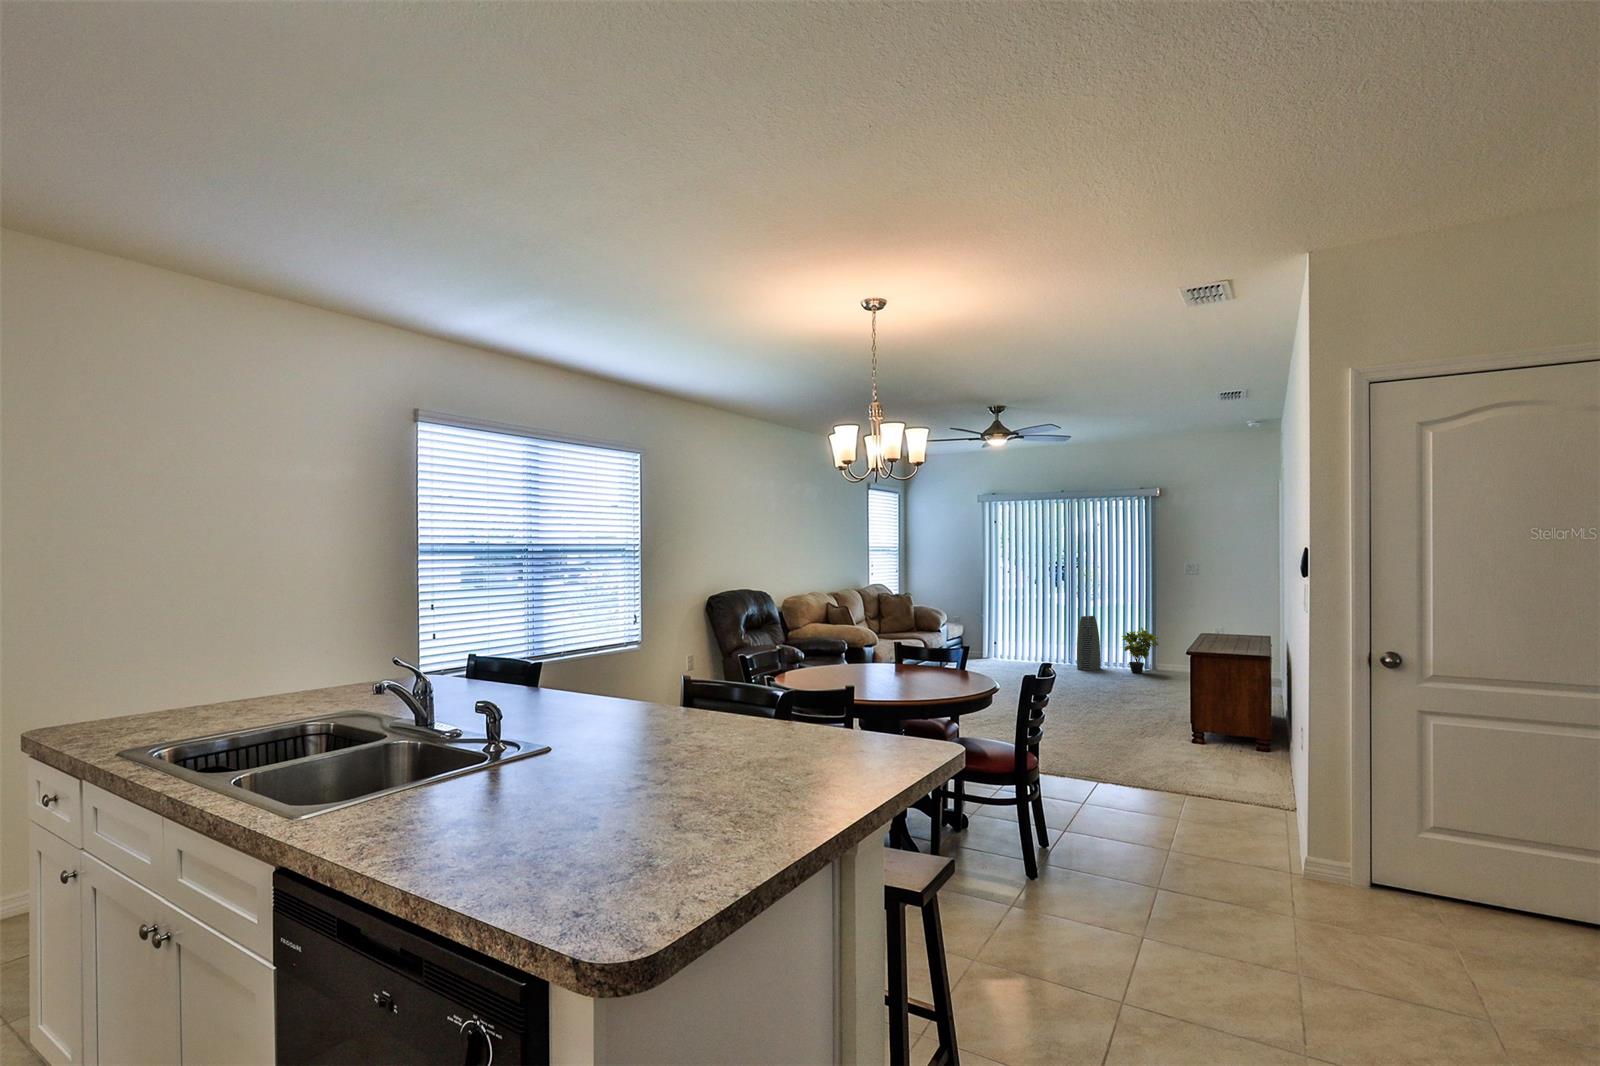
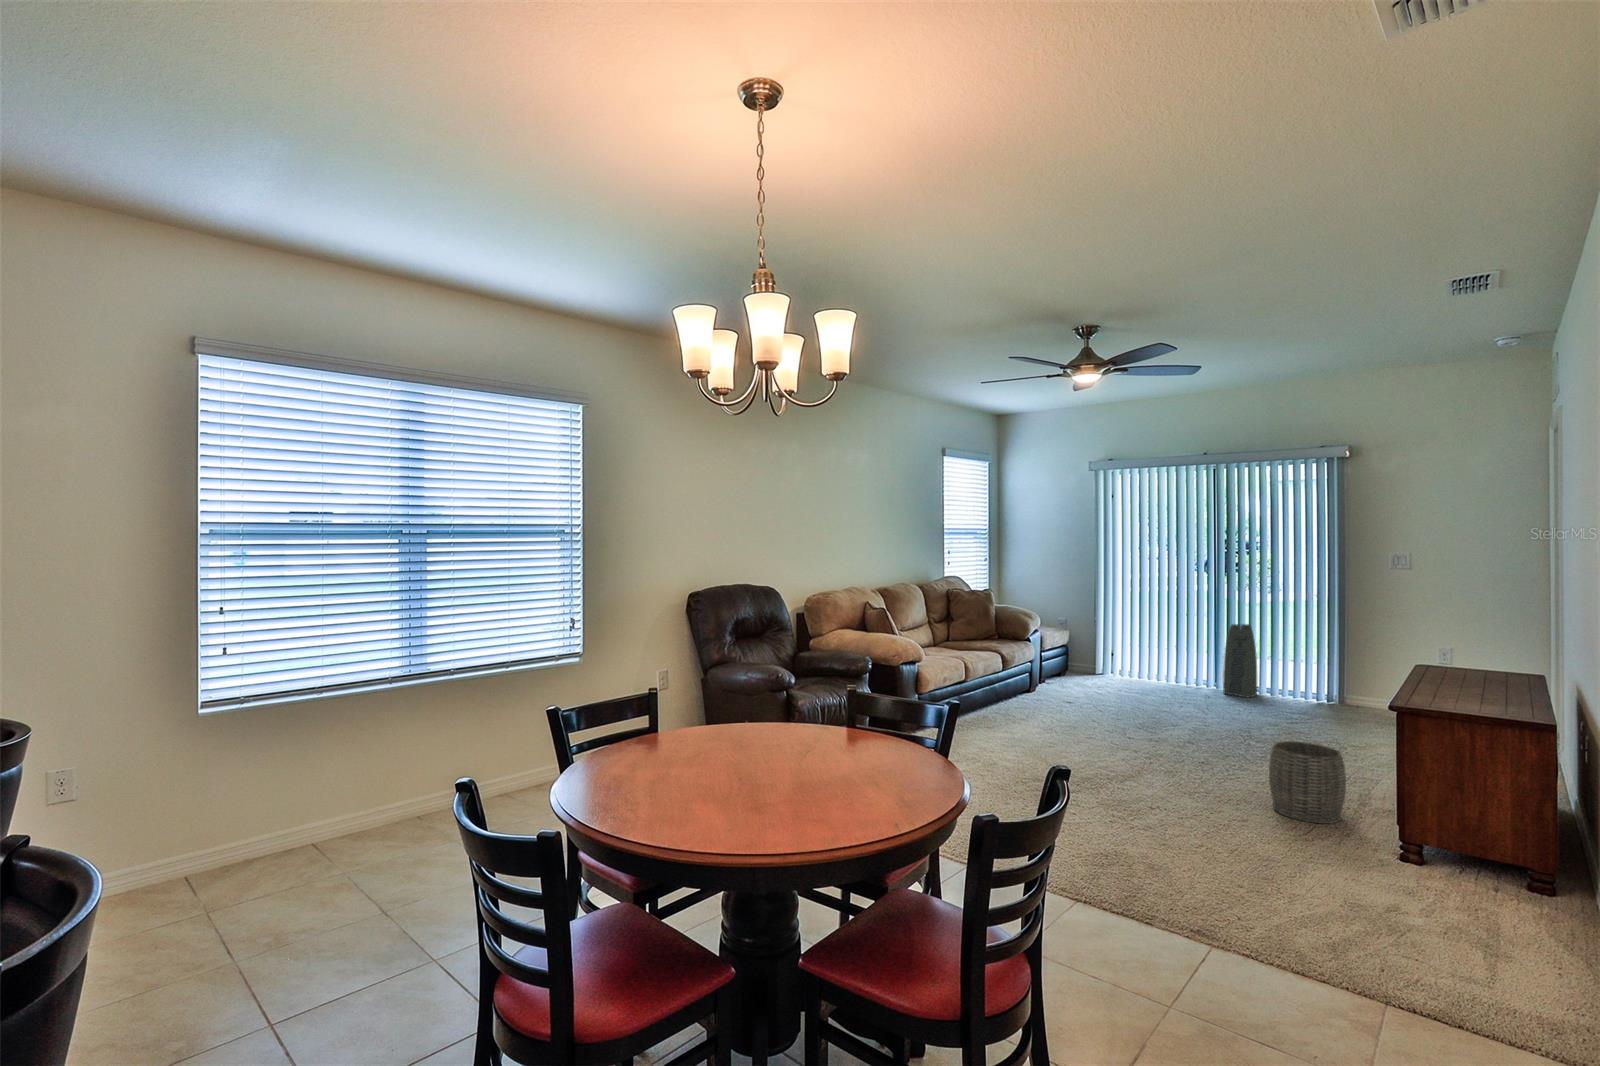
potted plant: present [1122,627,1159,673] -> none [1288,643,1345,705]
woven basket: none [1116,682,1161,731] -> present [1269,741,1346,824]

